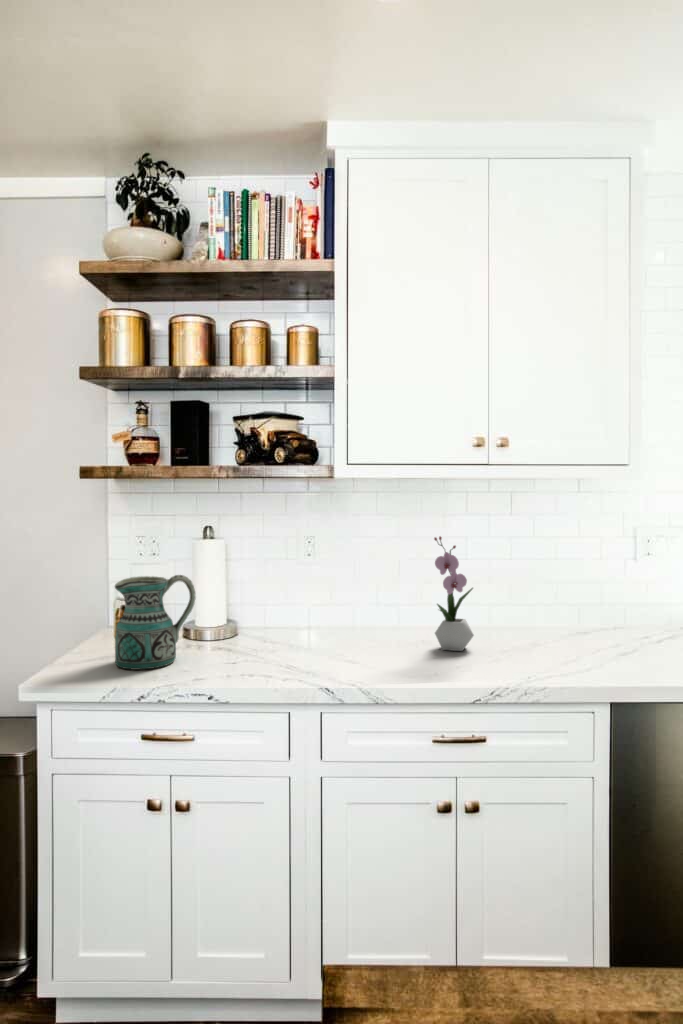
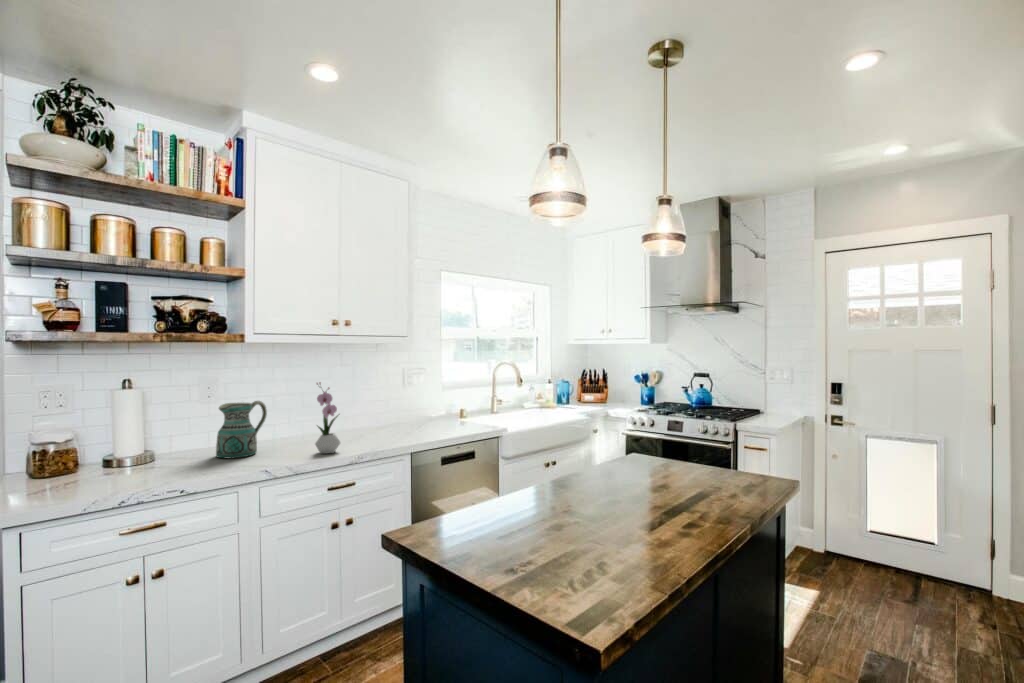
ceramic pitcher: present [115,575,195,670] -> present [216,401,267,459]

